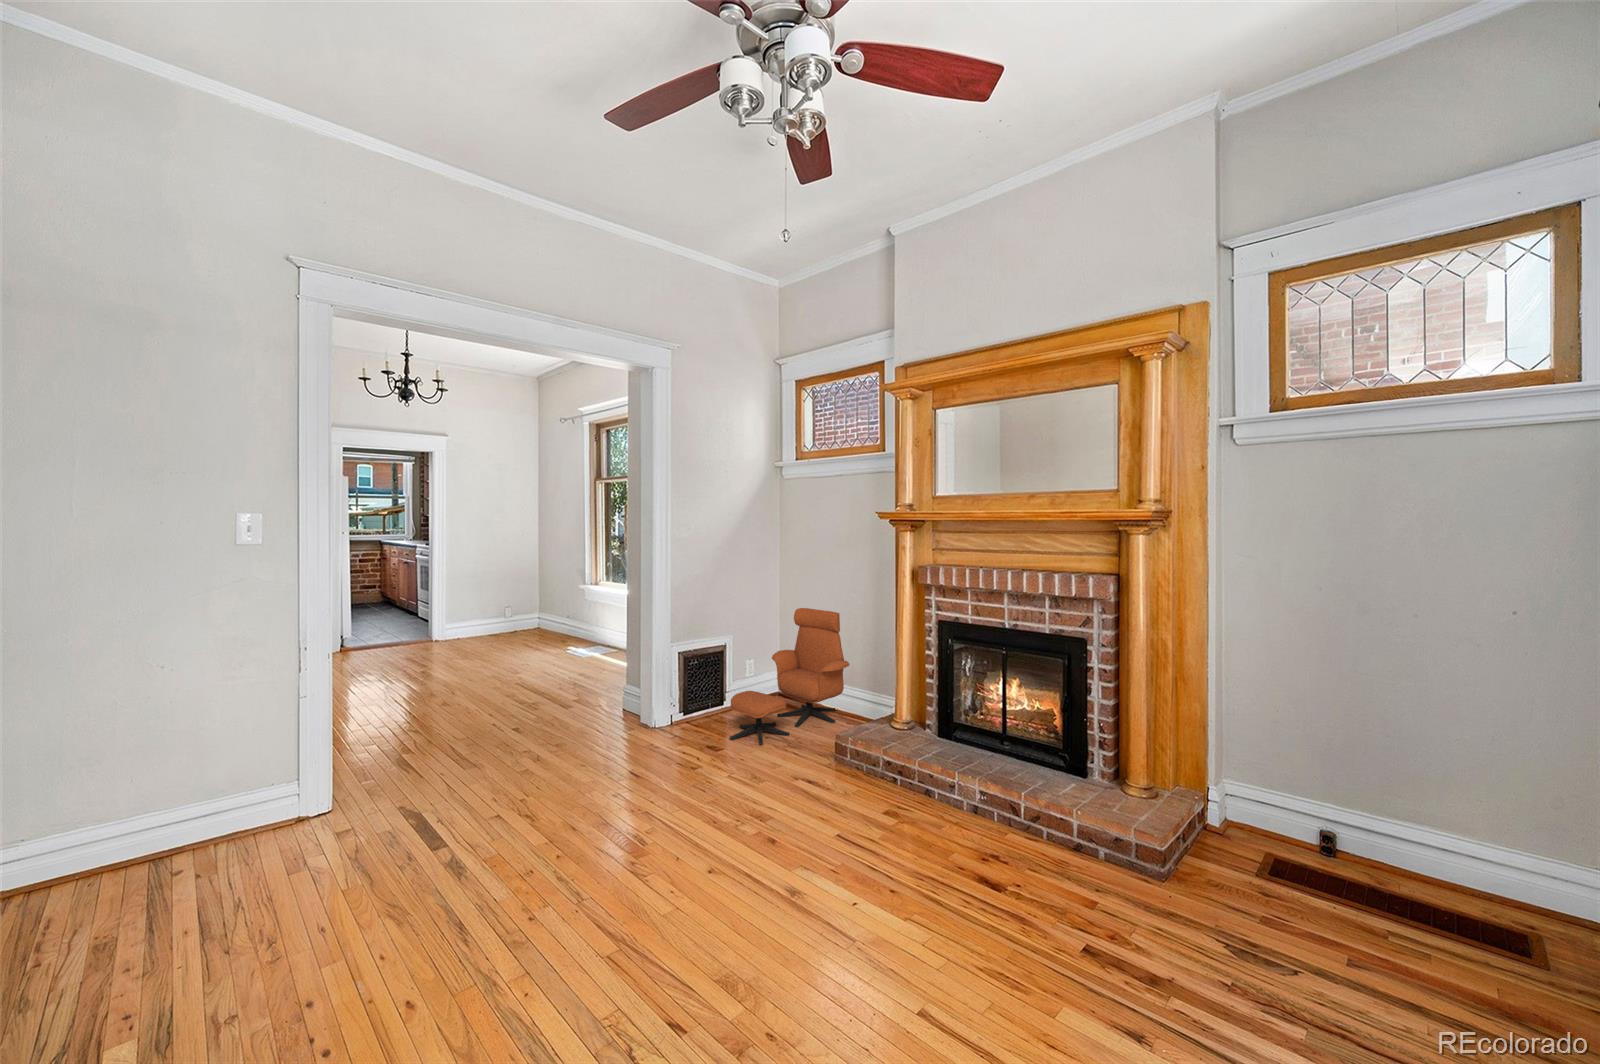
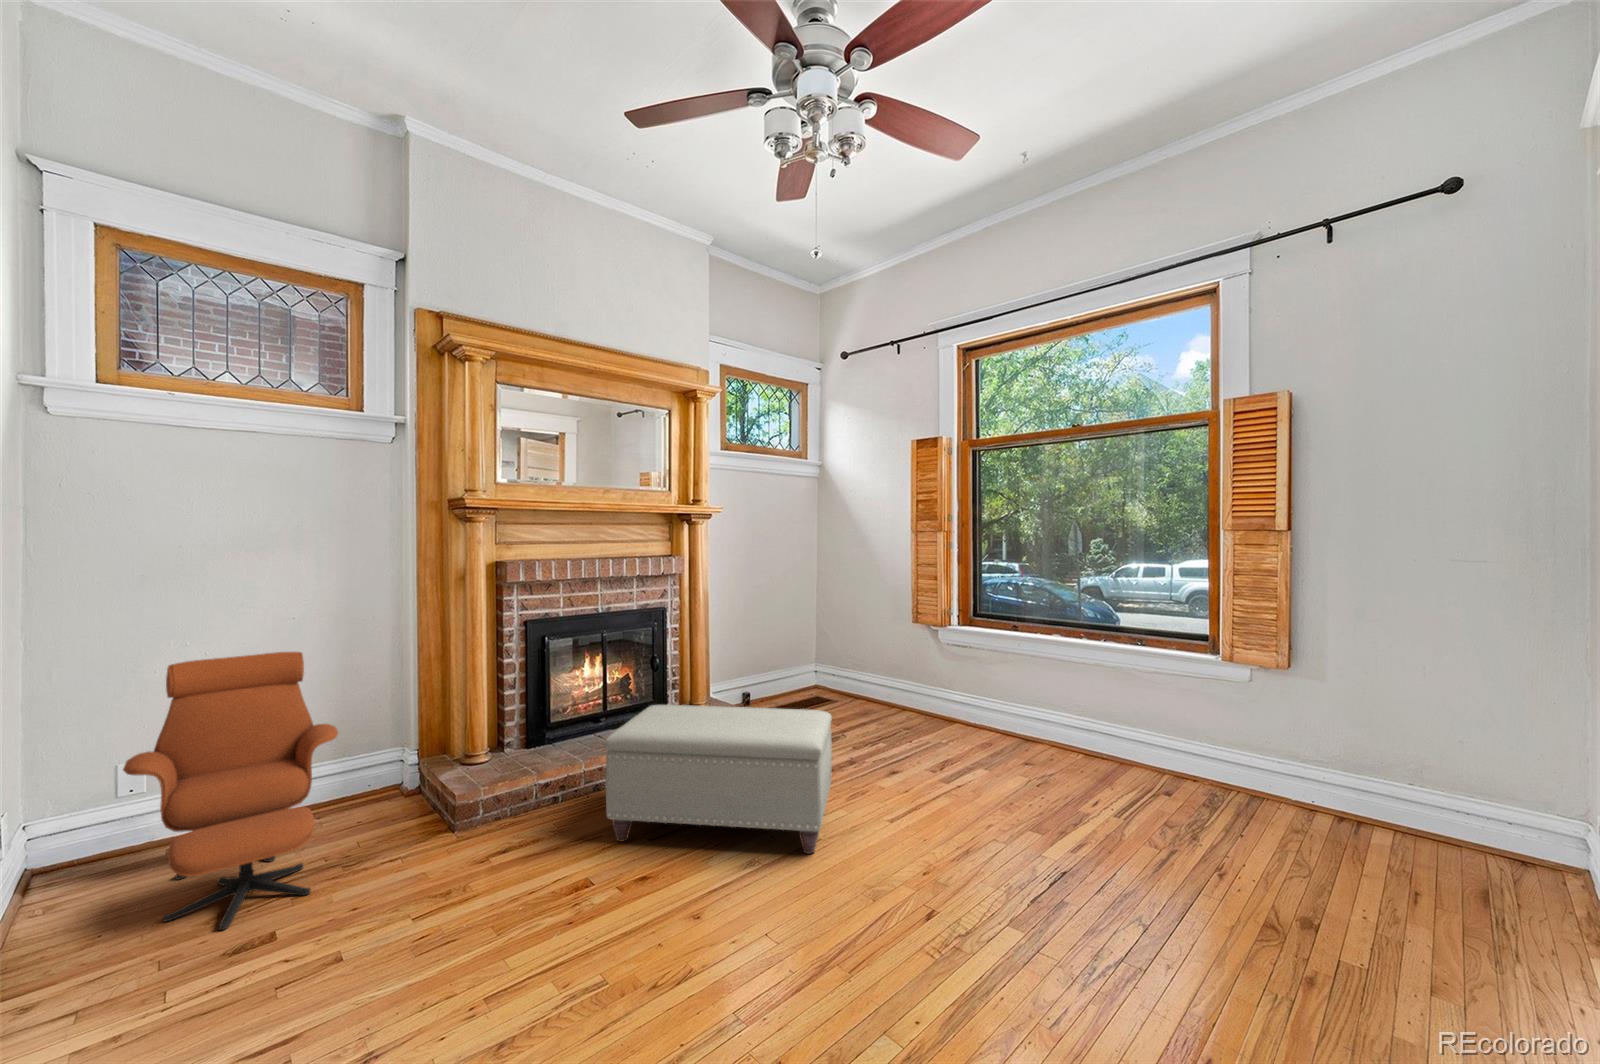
ottoman: none [798,725,947,938] -> present [605,705,832,854]

